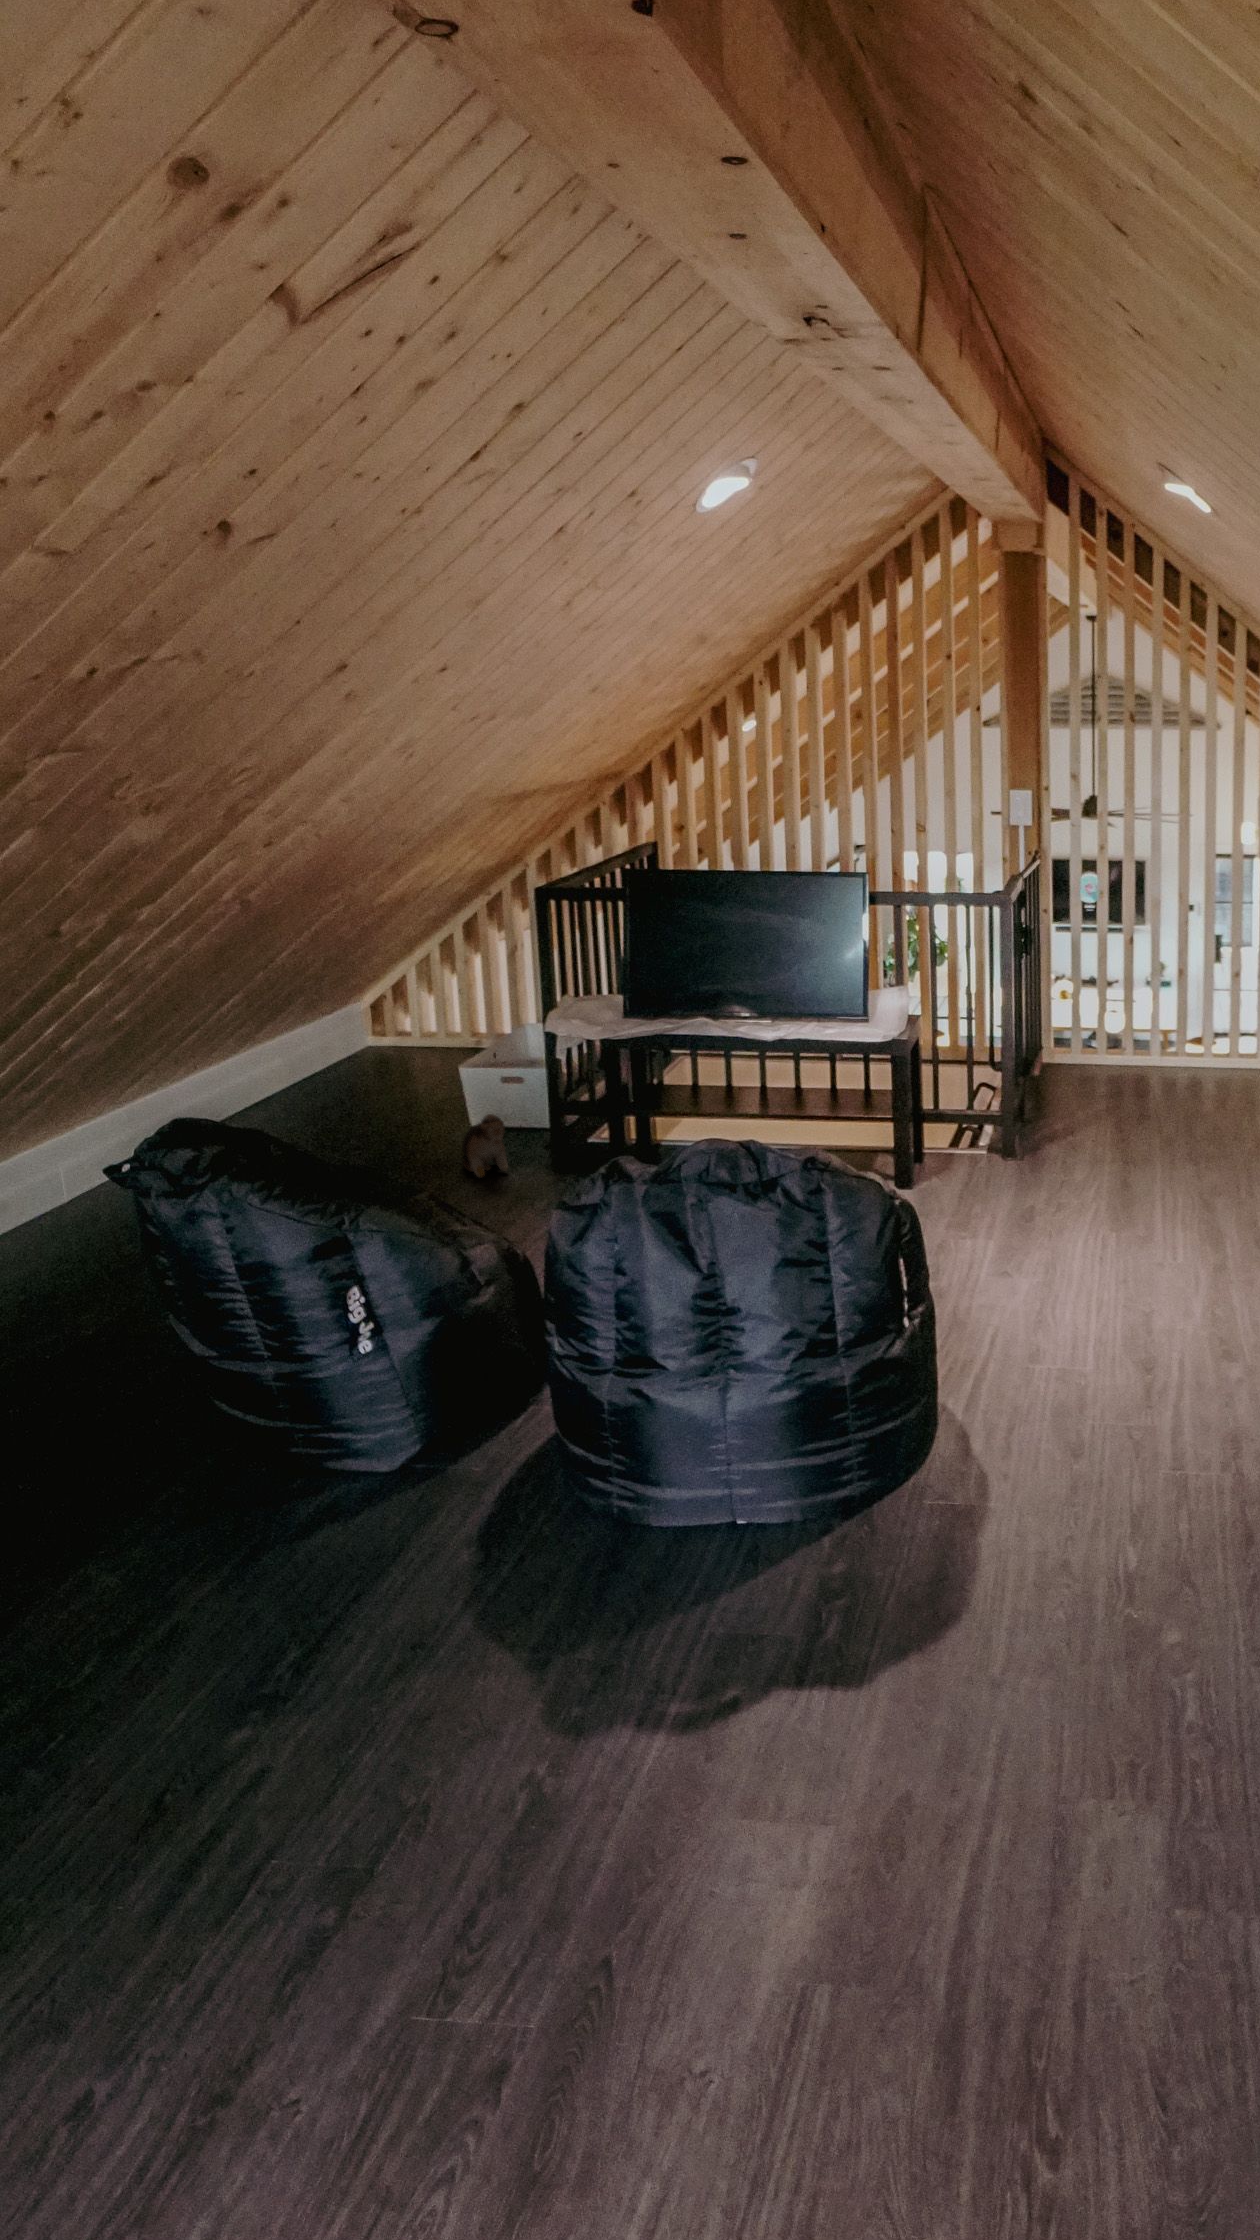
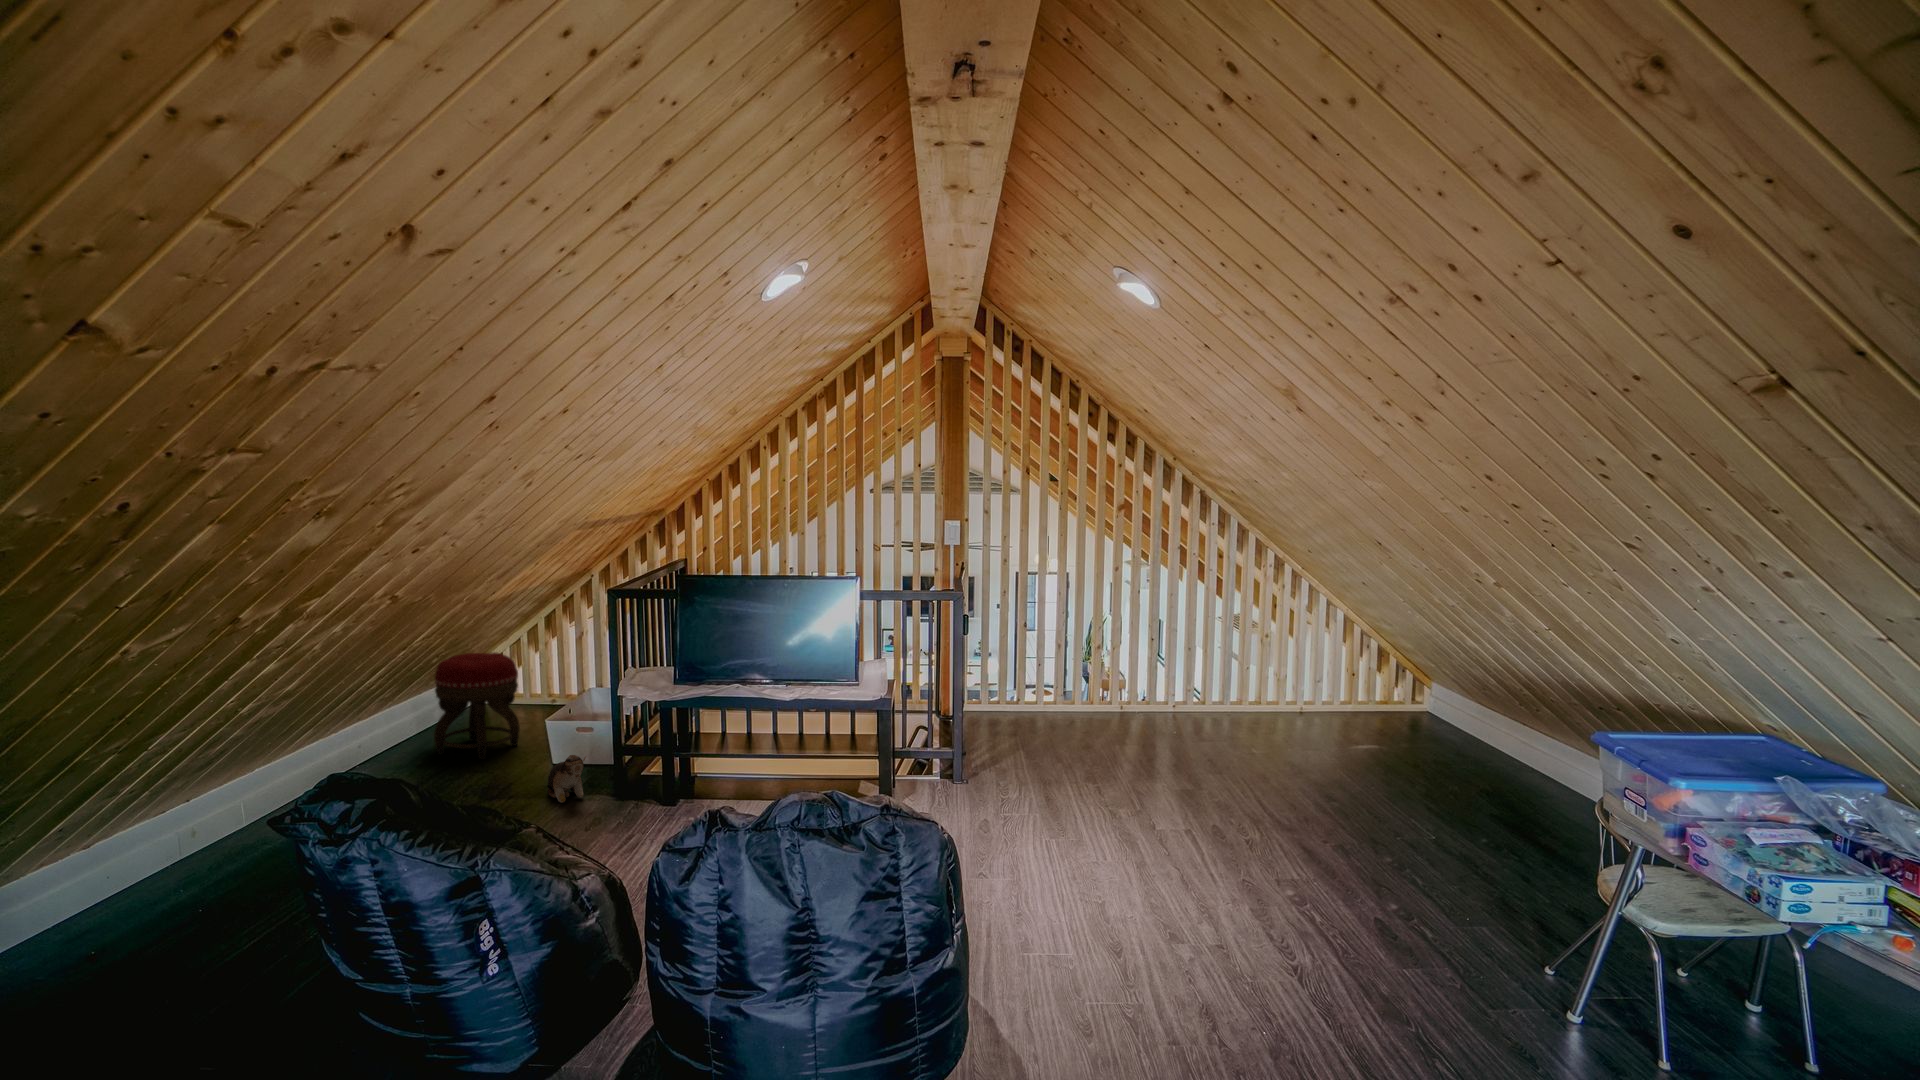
footstool: none [313,977,429,1123] -> present [434,652,520,760]

